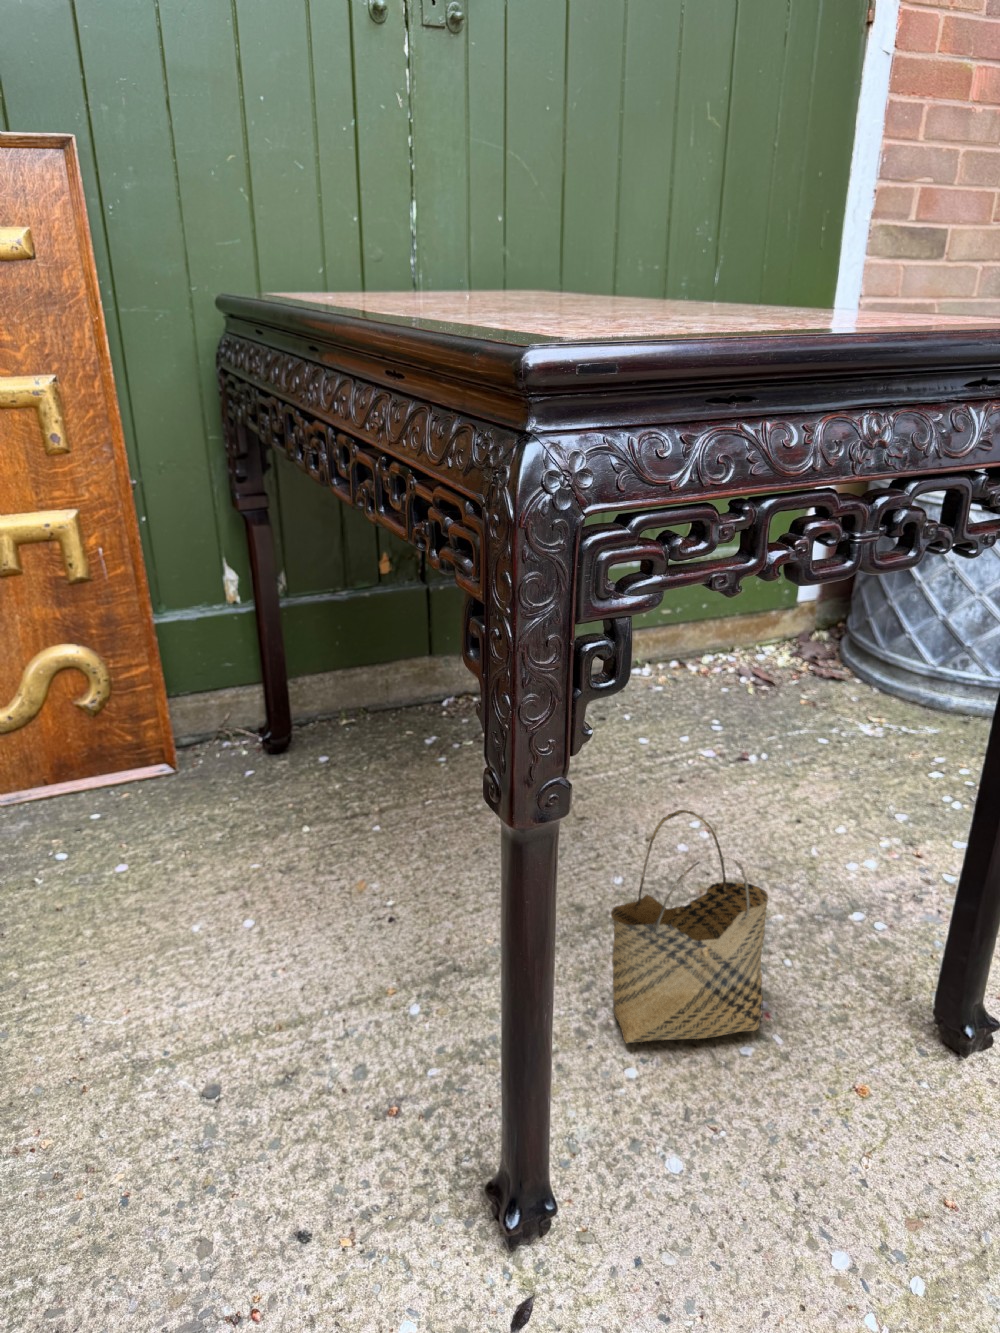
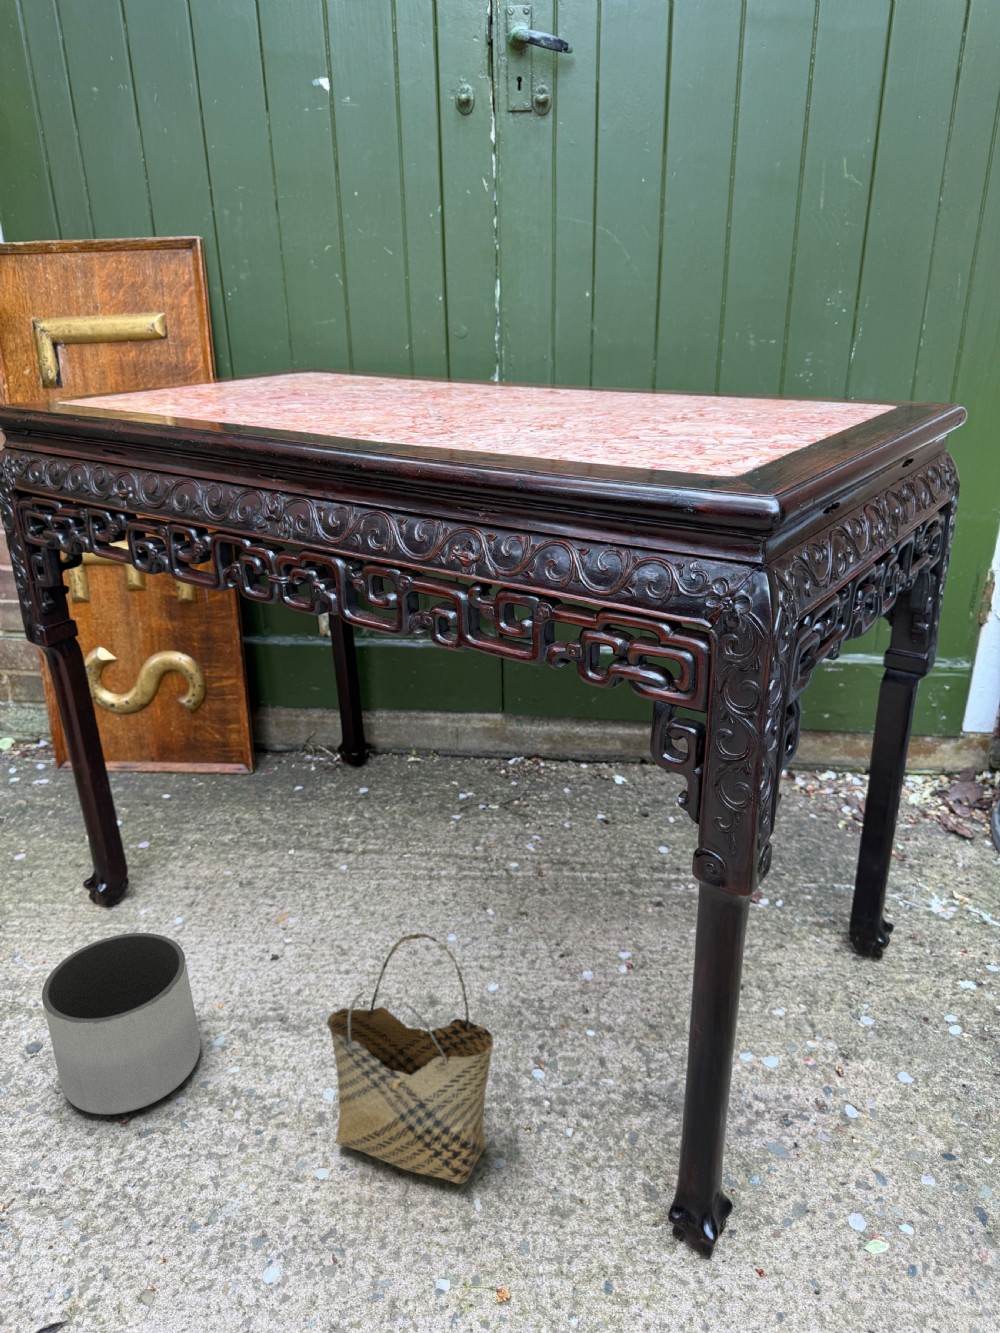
planter: none [264,910,425,1119] -> present [42,933,200,1115]

